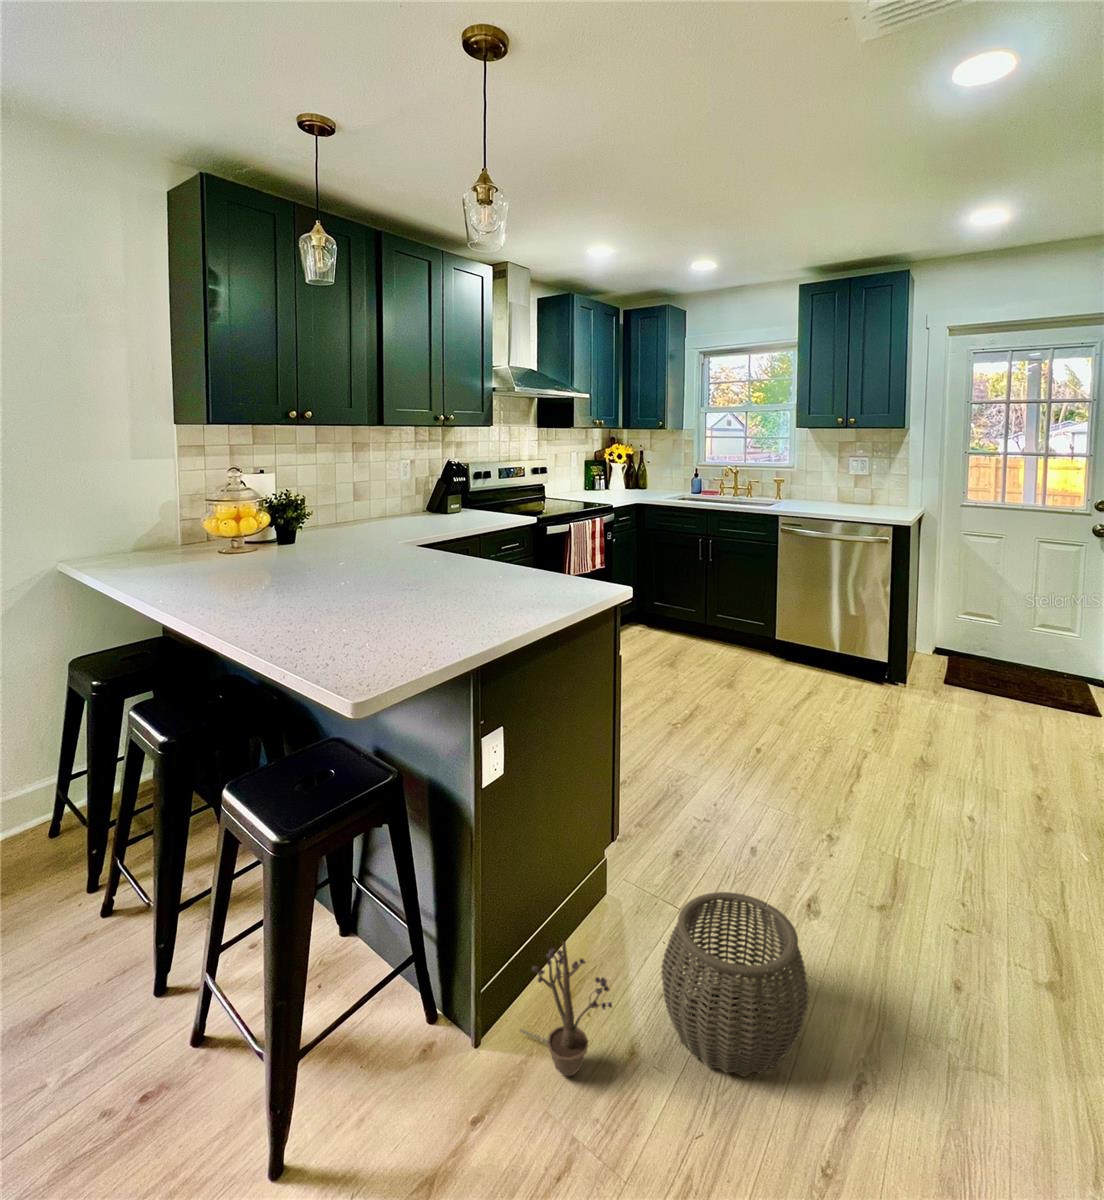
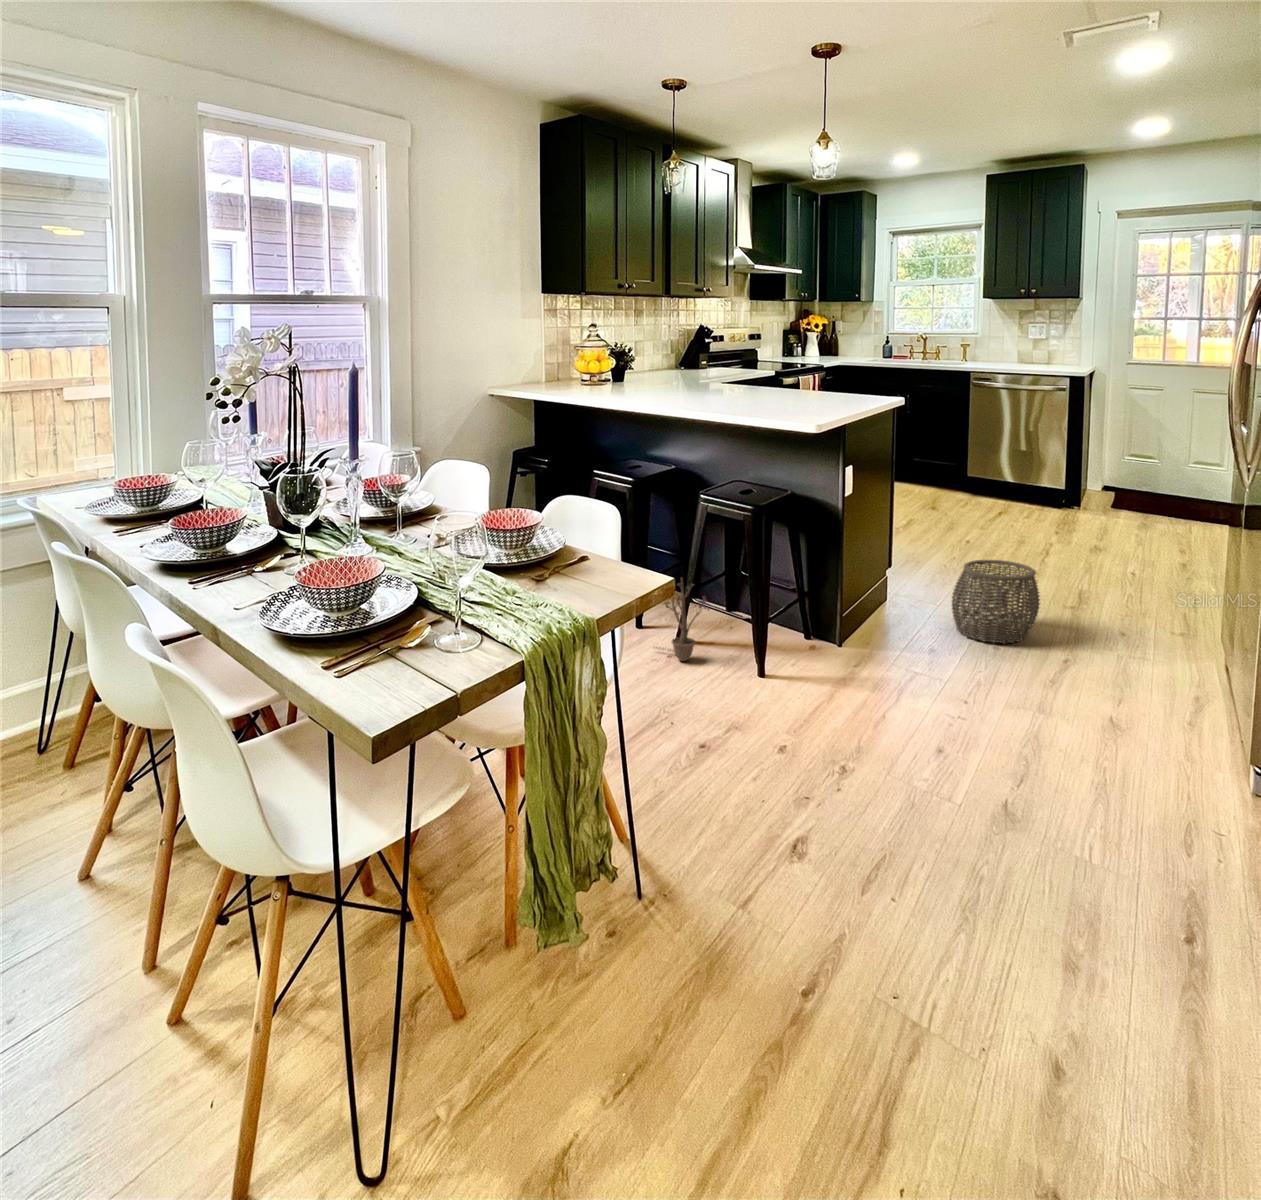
decorative plant: present [520,941,612,1076] -> present [655,577,709,661]

